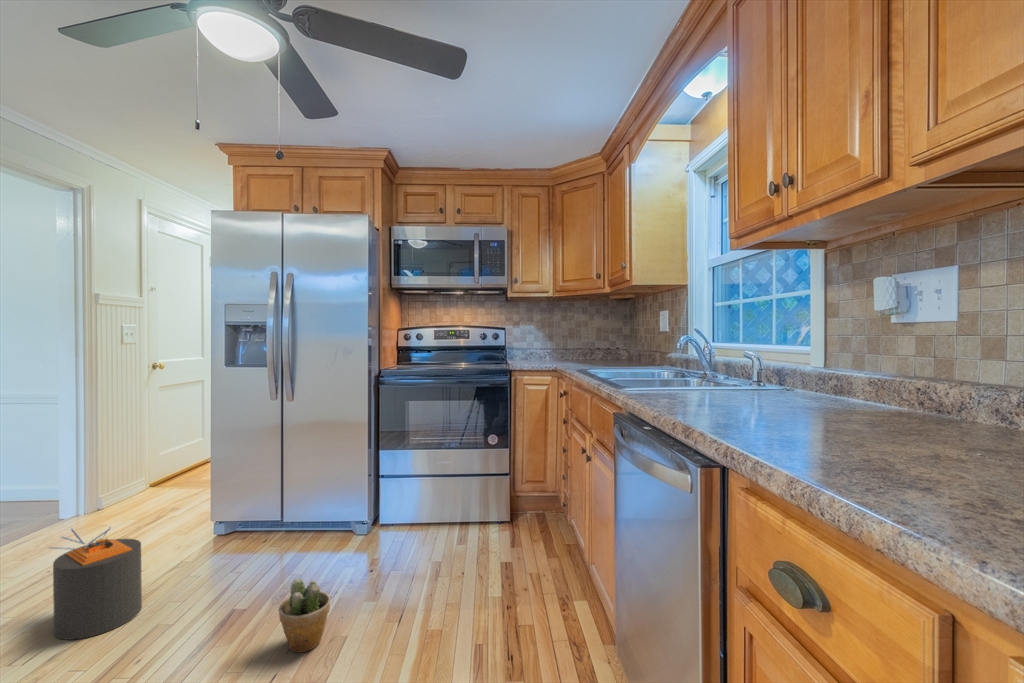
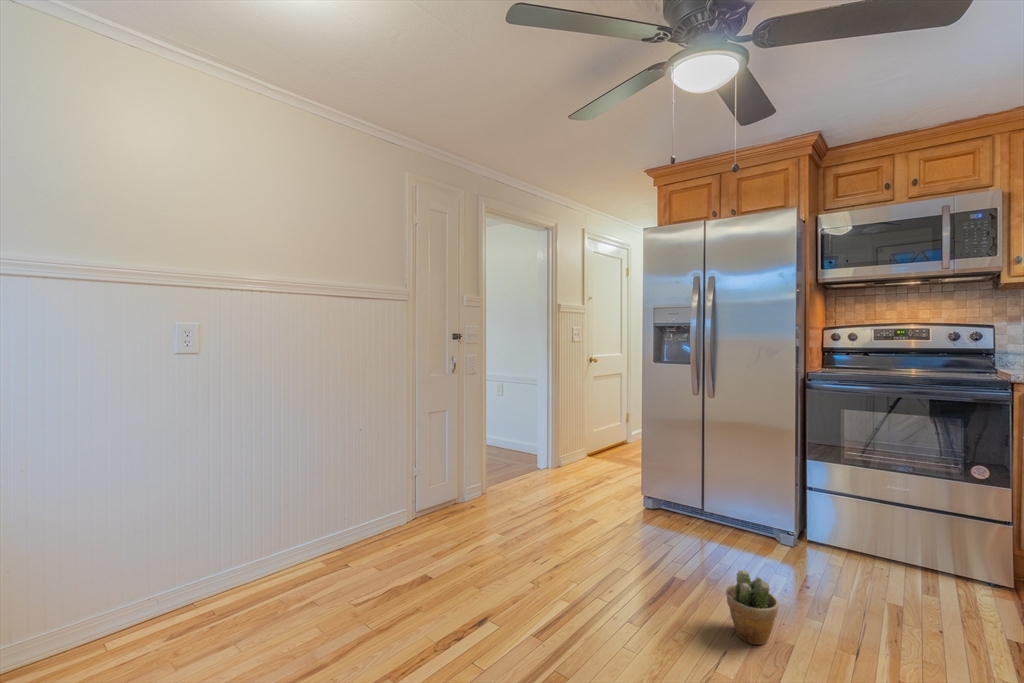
trash can: present [50,527,142,640] -> none [550,474,604,561]

